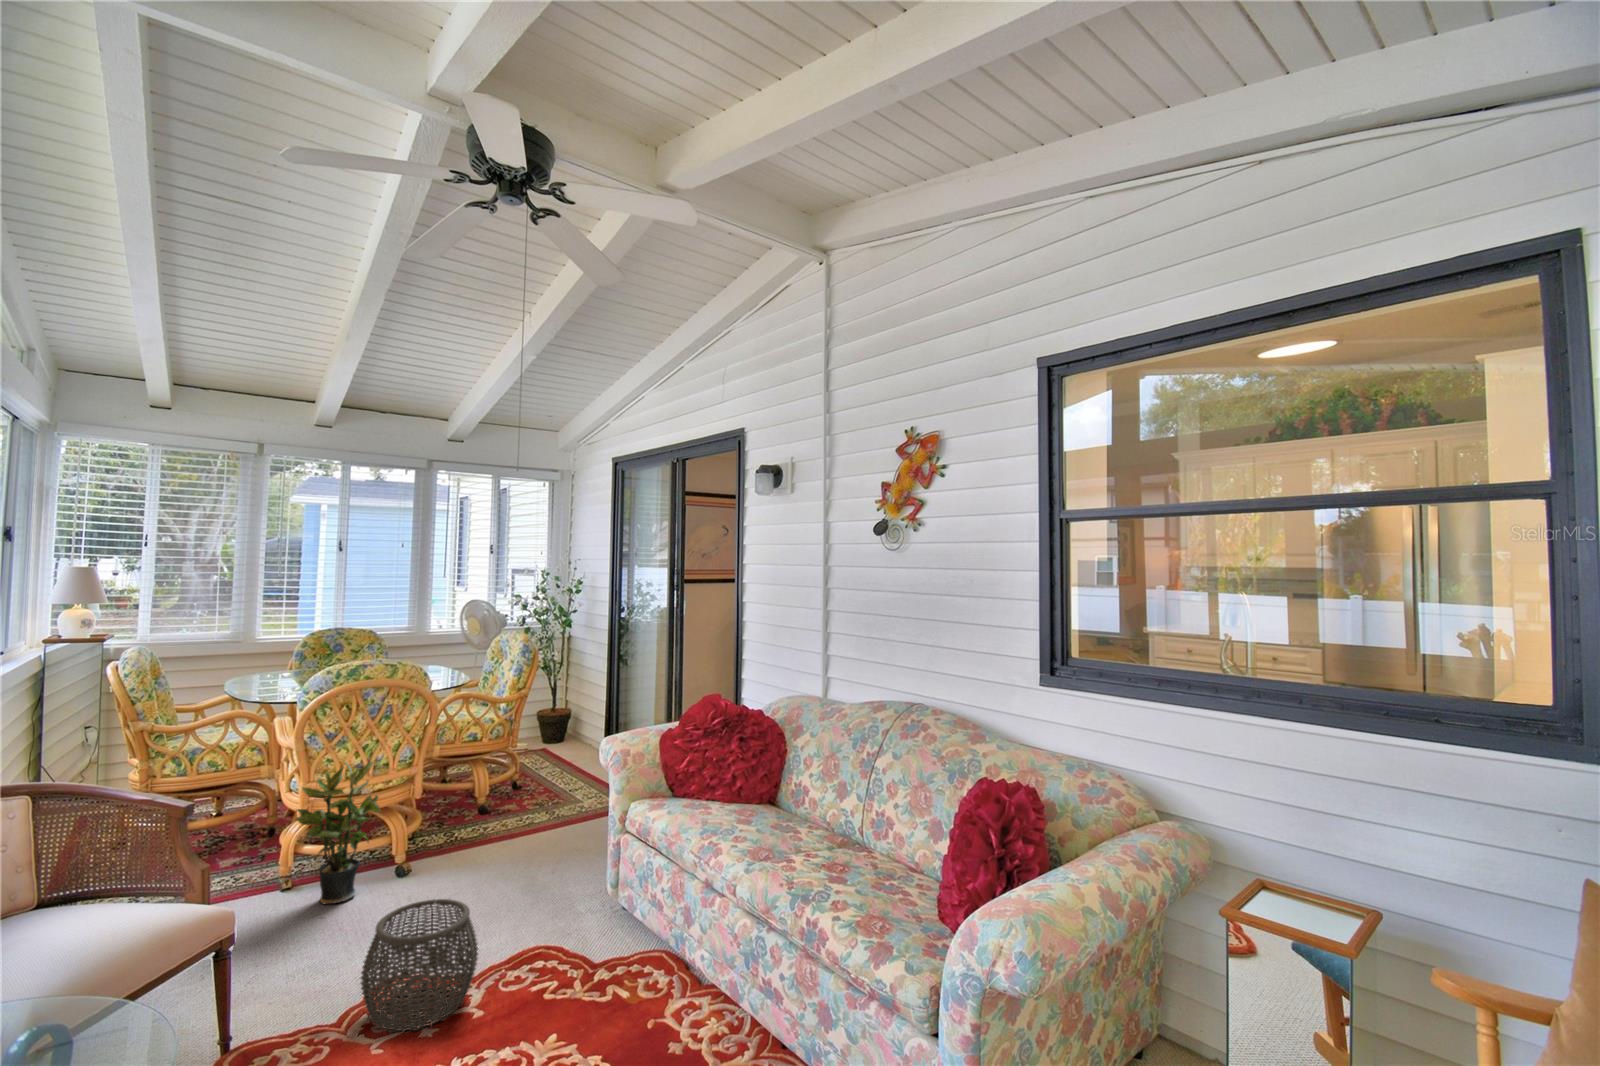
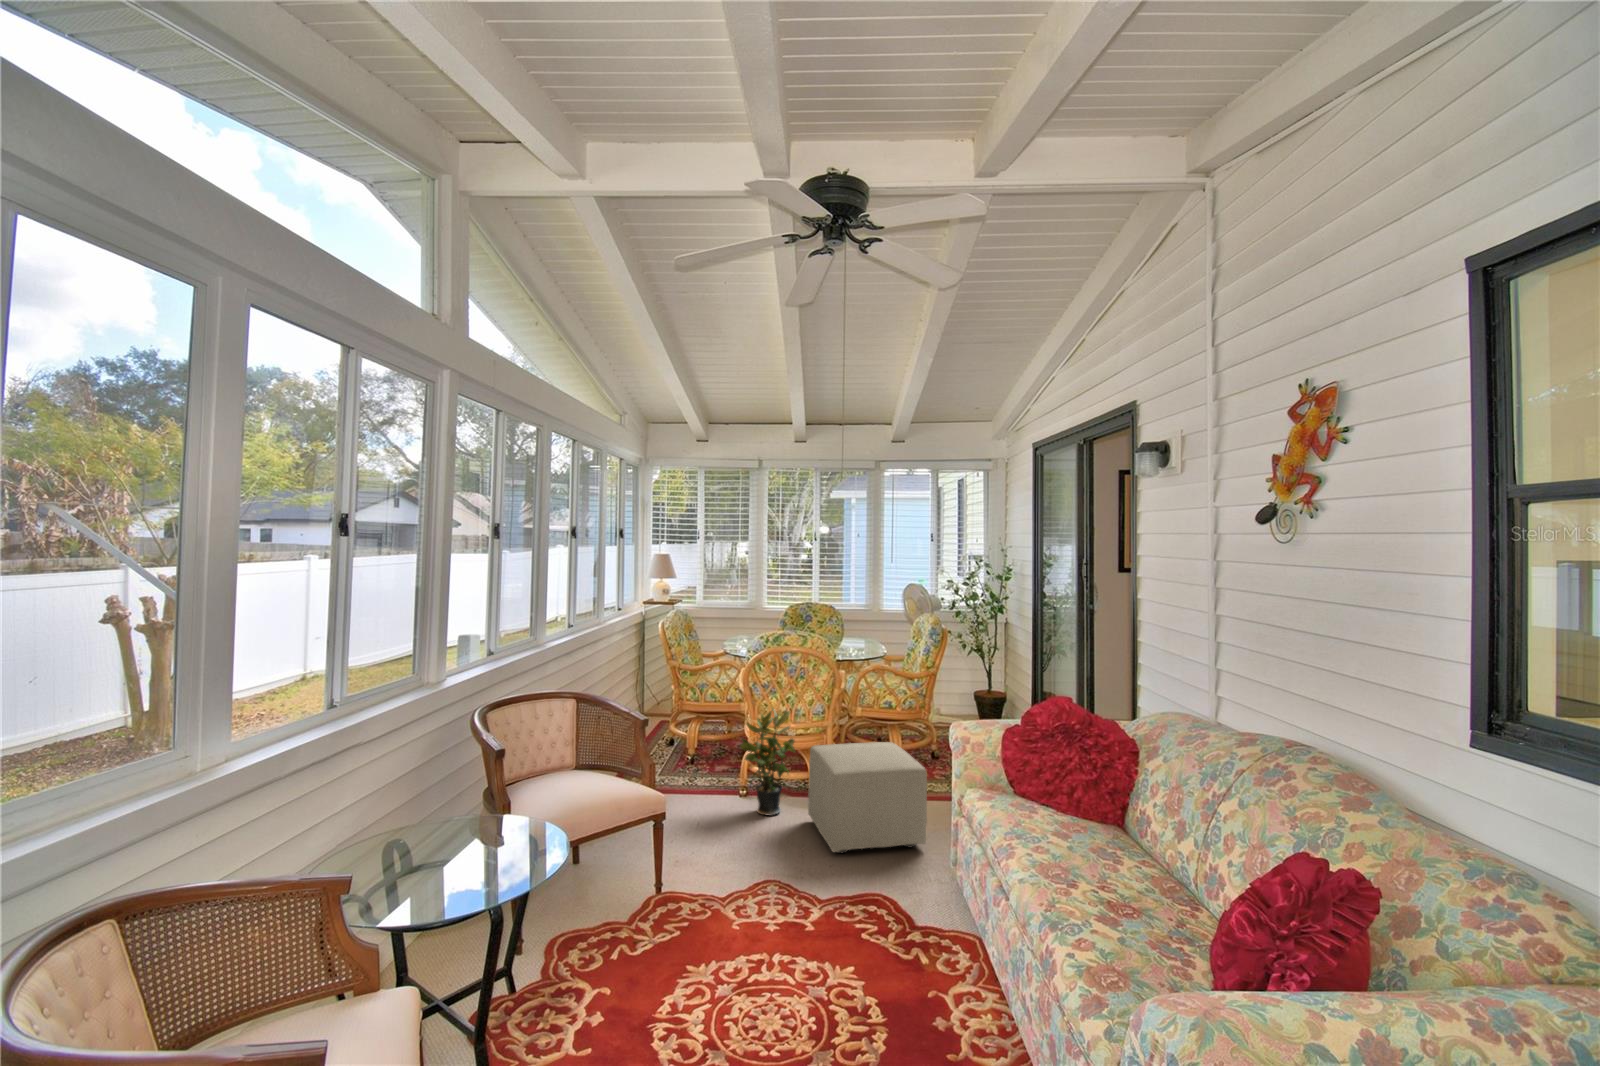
ottoman: none [401,776,563,919] -> present [808,742,927,853]
woven basket: present [361,899,478,1032] -> none [736,826,819,924]

